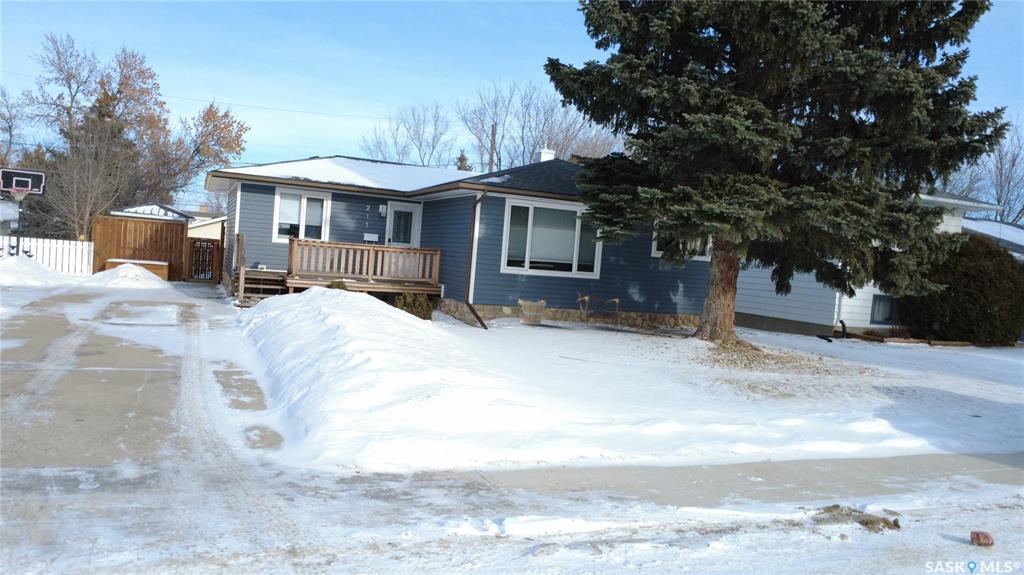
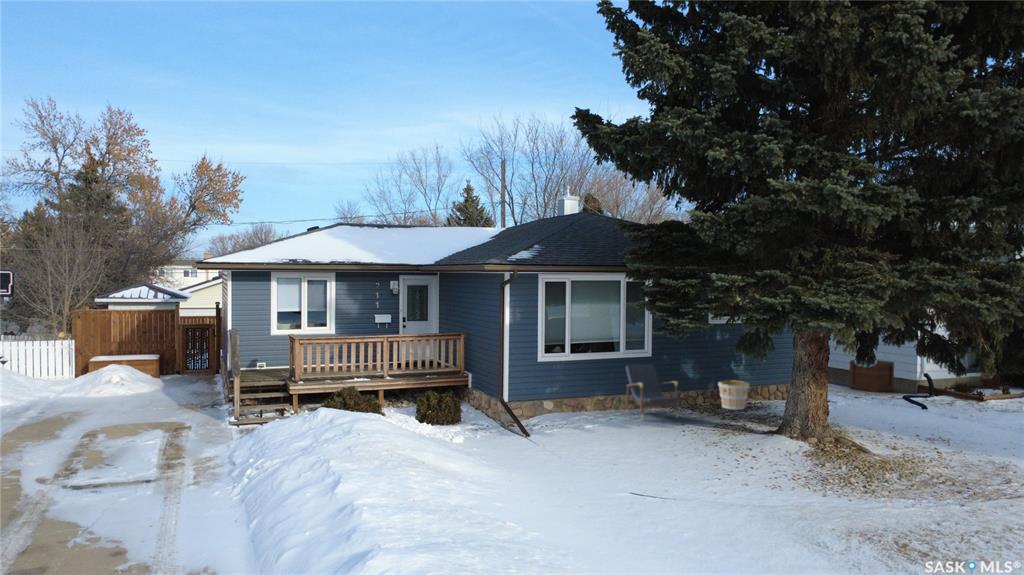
wooden bucket: present [518,299,546,325] -> present [718,380,749,410]
wooden crate: none [776,307,816,335] -> present [849,360,894,392]

